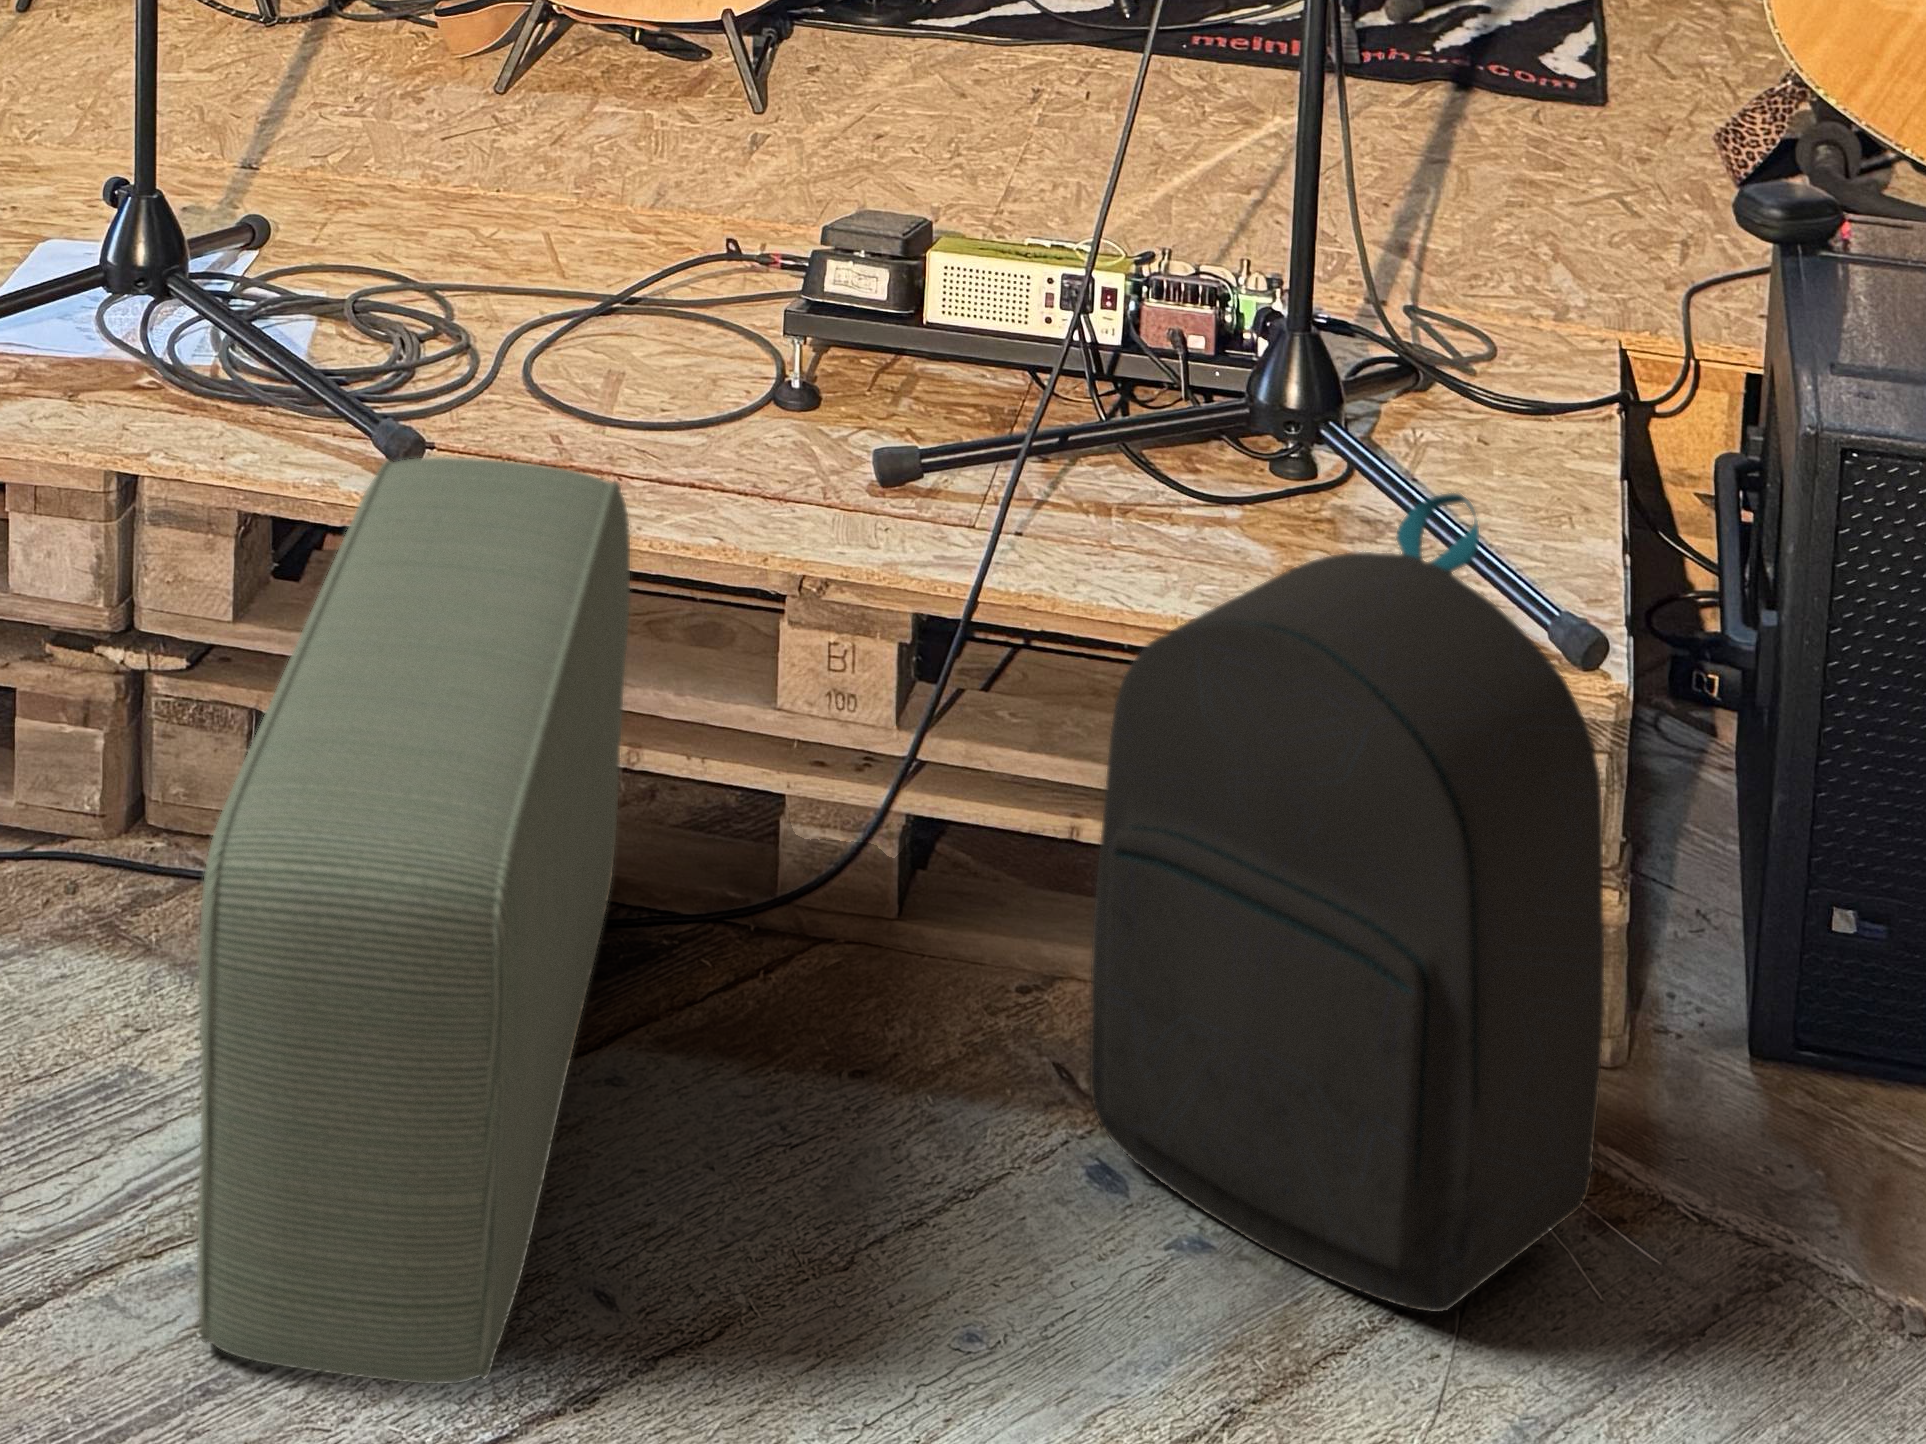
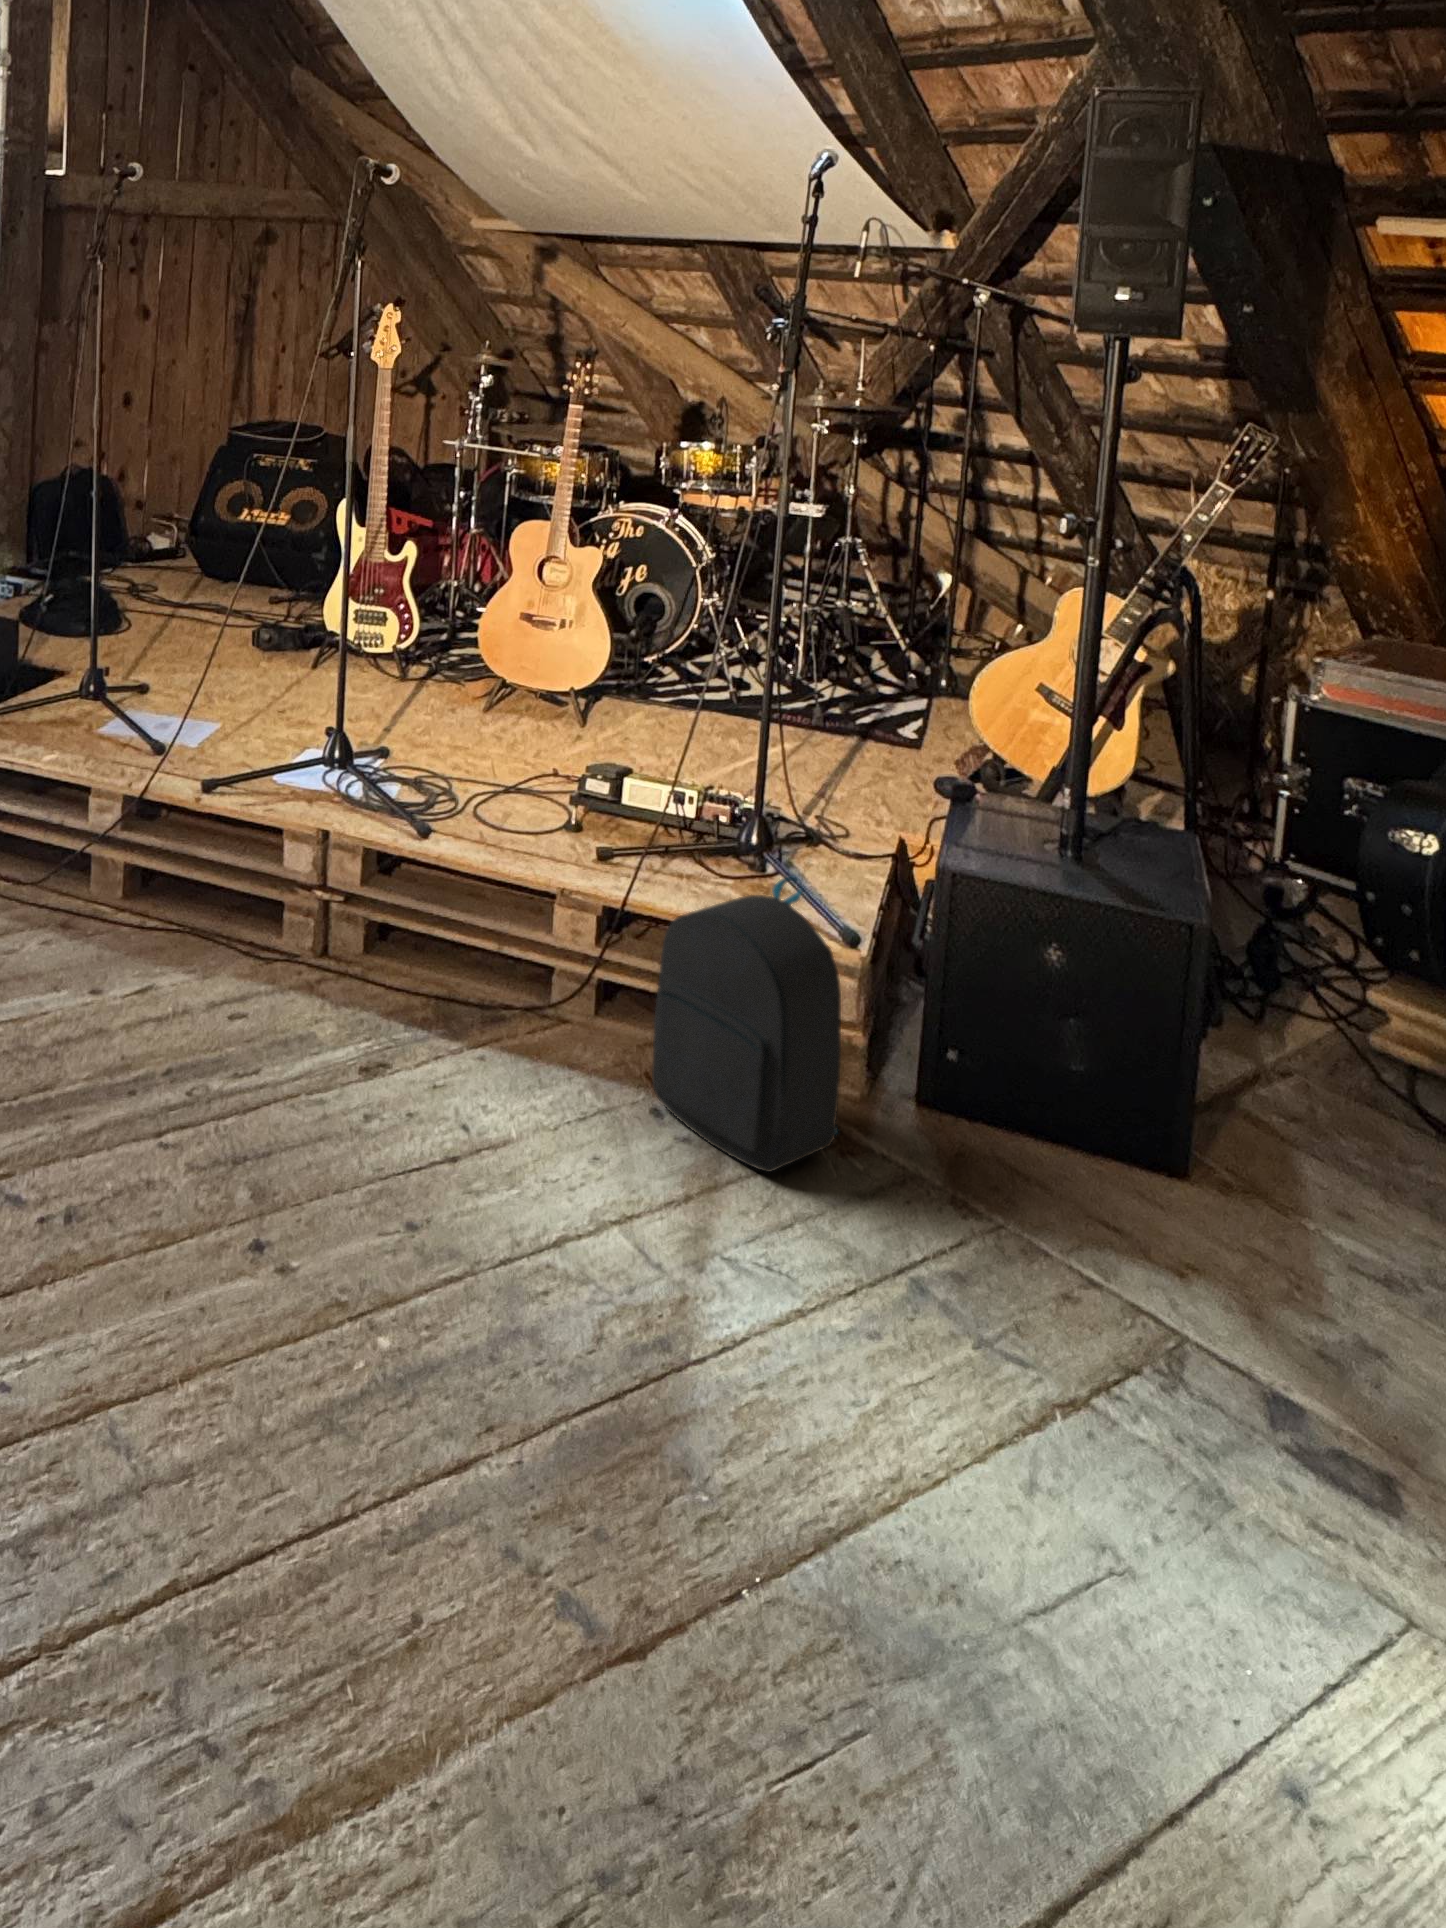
pouf: present [197,457,630,1384] -> none [323,831,502,1144]

